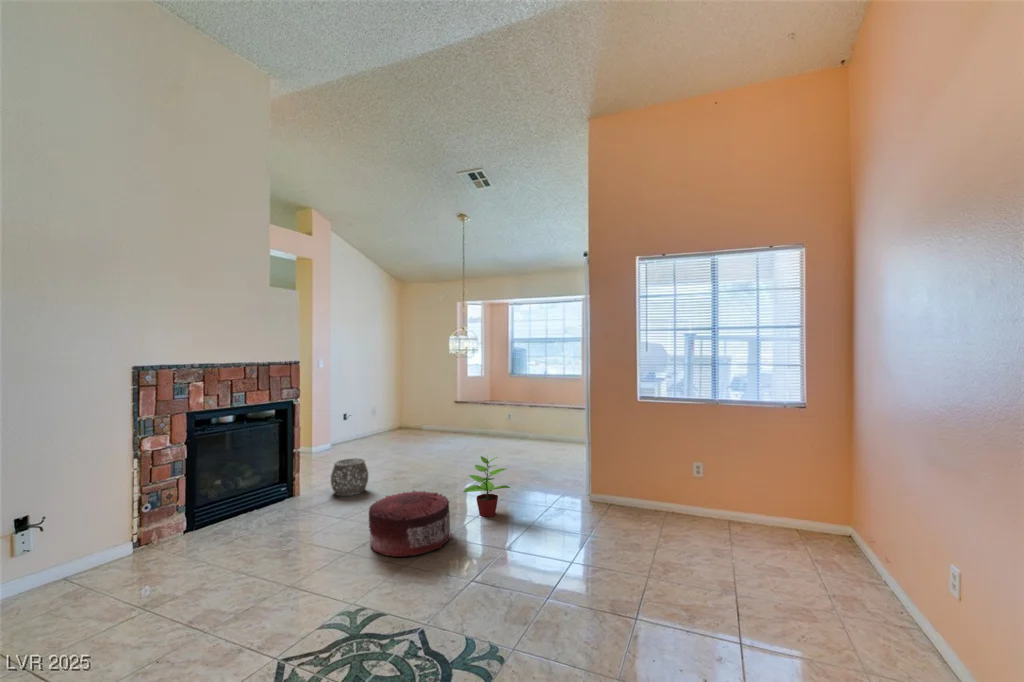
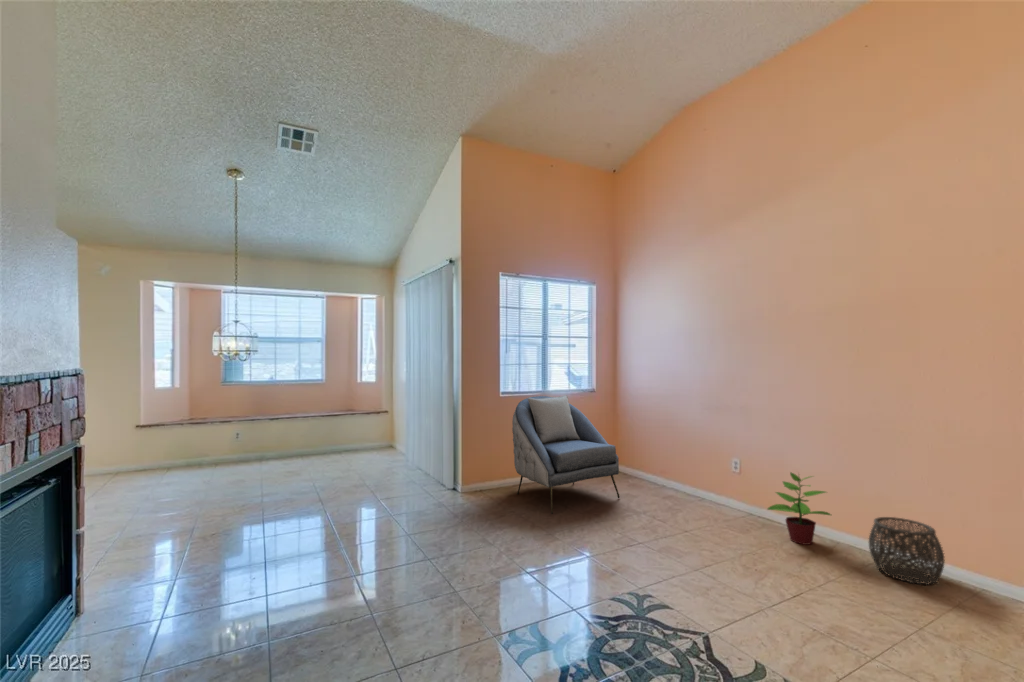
armchair: none [175,399,320,546] -> present [512,395,619,513]
woven basket: present [331,458,368,496] -> present [869,517,945,585]
pouf: present [369,490,451,557] -> none [659,496,750,563]

